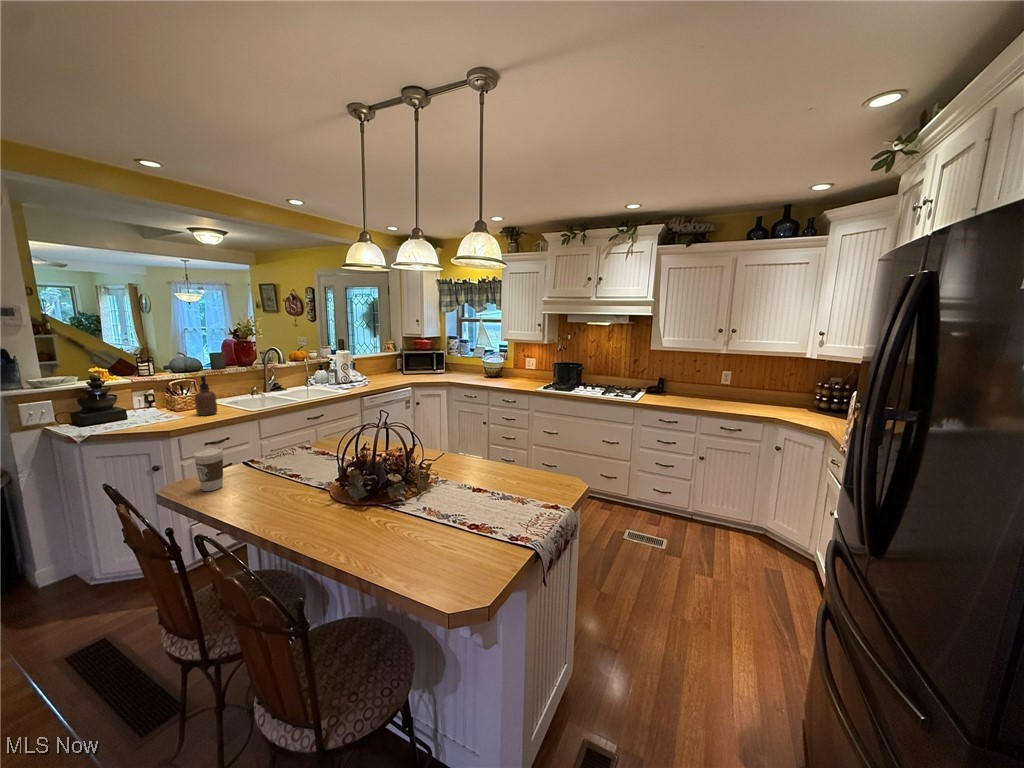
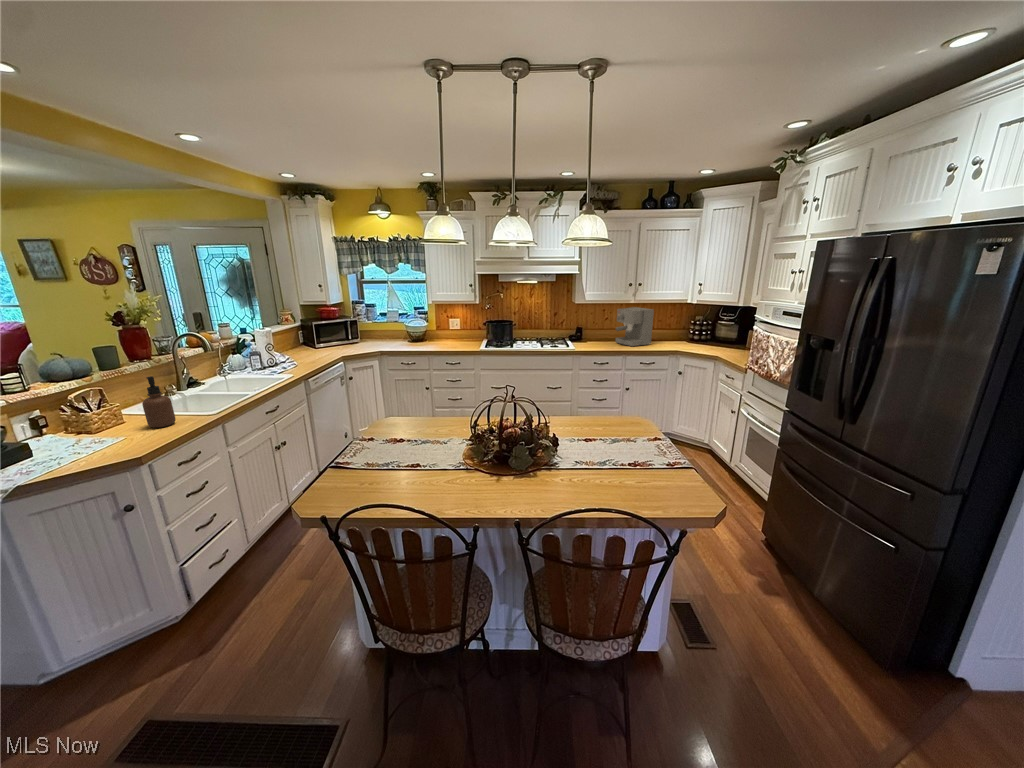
coffee maker: none [690,359,748,408] -> present [615,307,654,347]
coffee cup: present [194,448,223,491] -> none [337,445,365,492]

